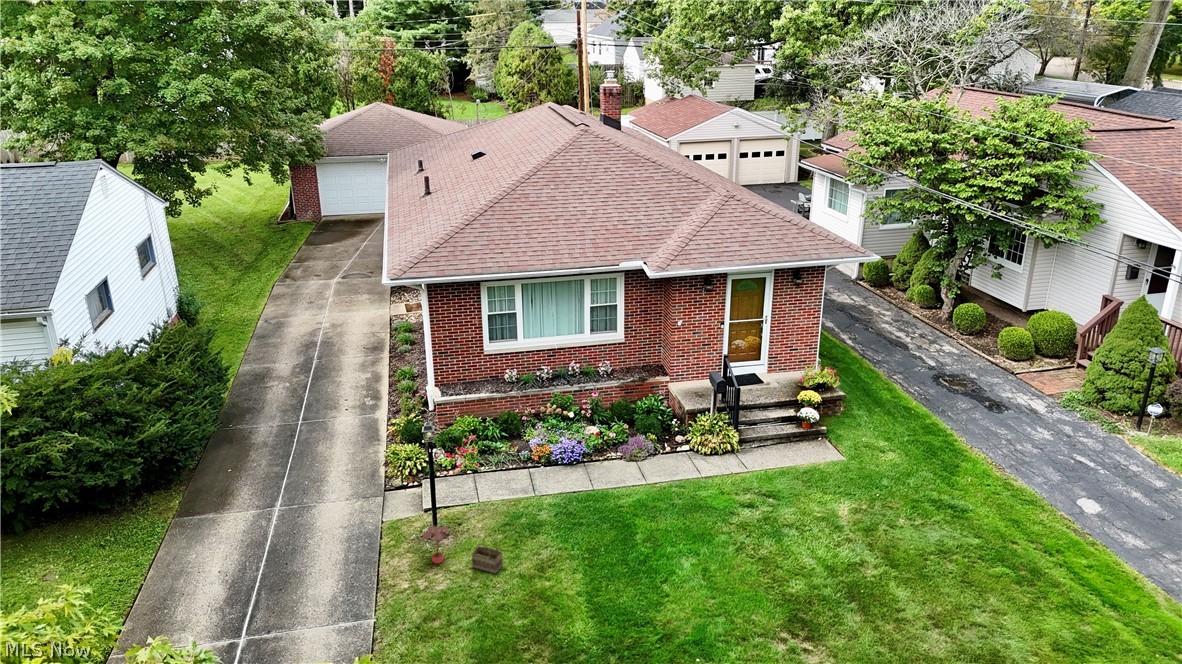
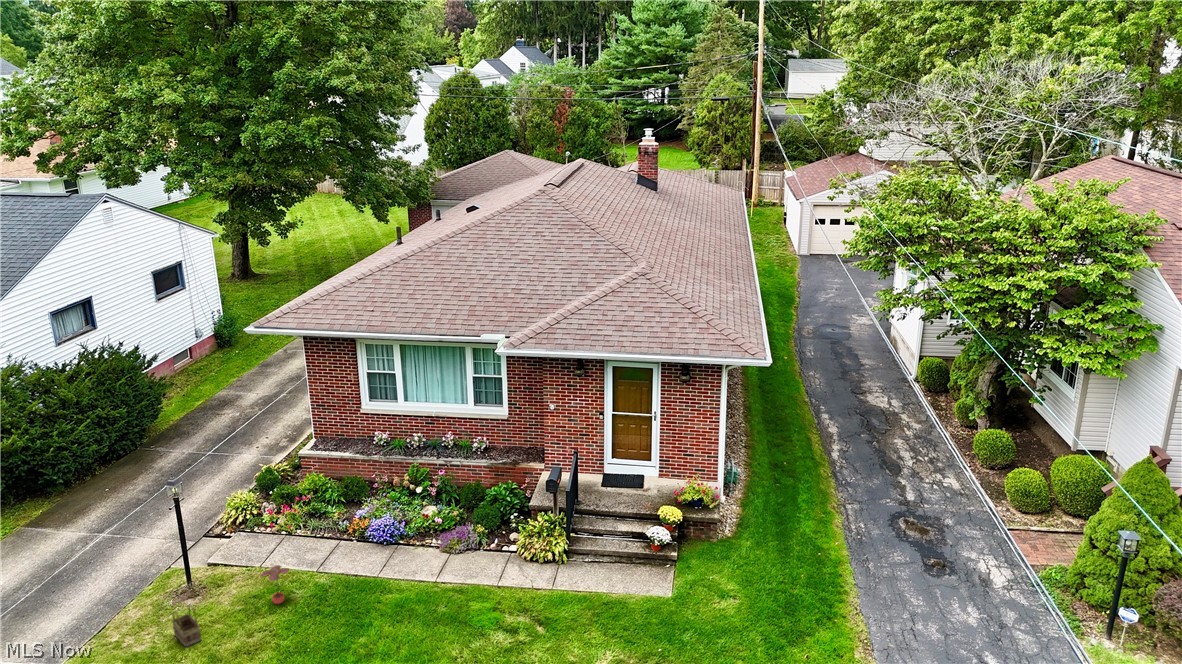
potted plant: present [423,526,448,563] -> present [261,565,289,604]

